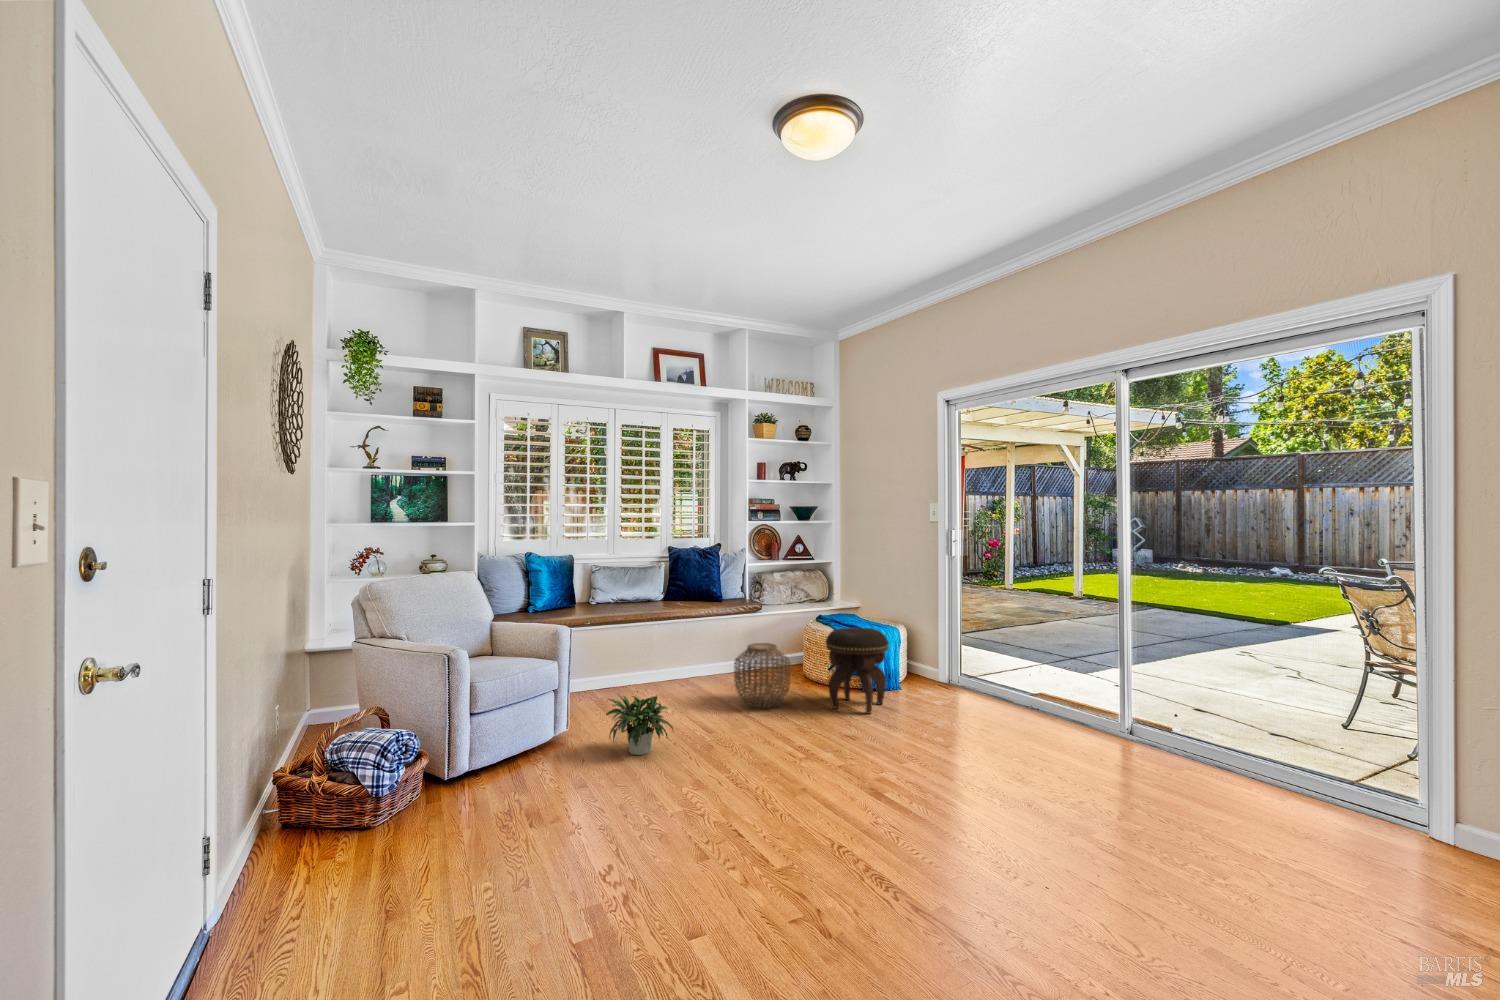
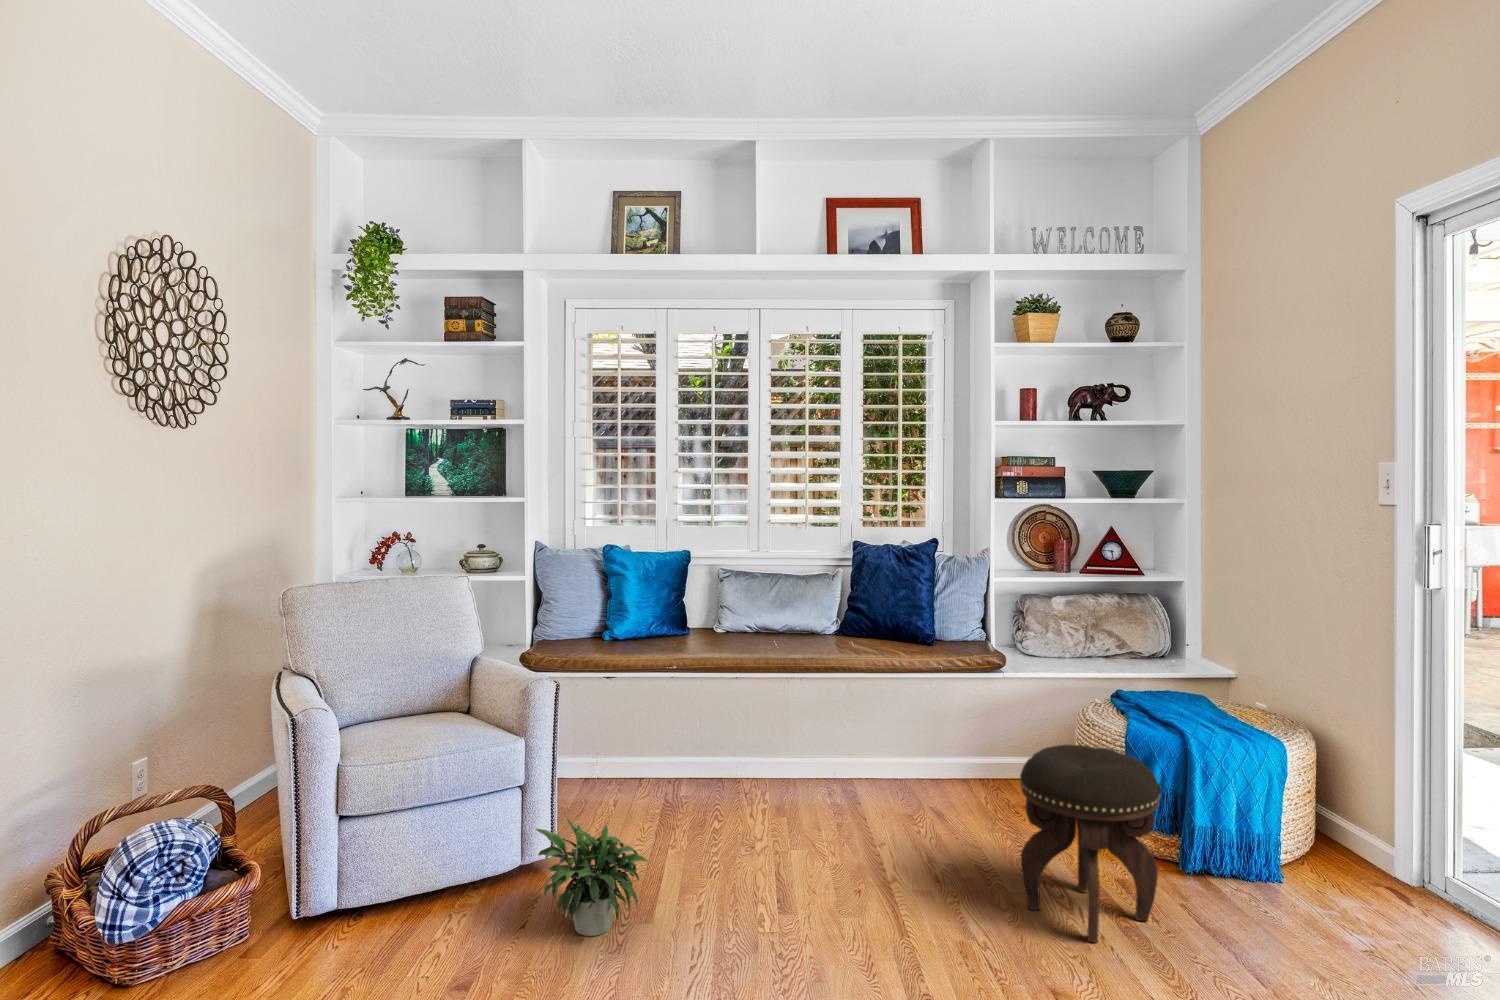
woven basket: present [734,643,790,708] -> none [850,747,959,877]

